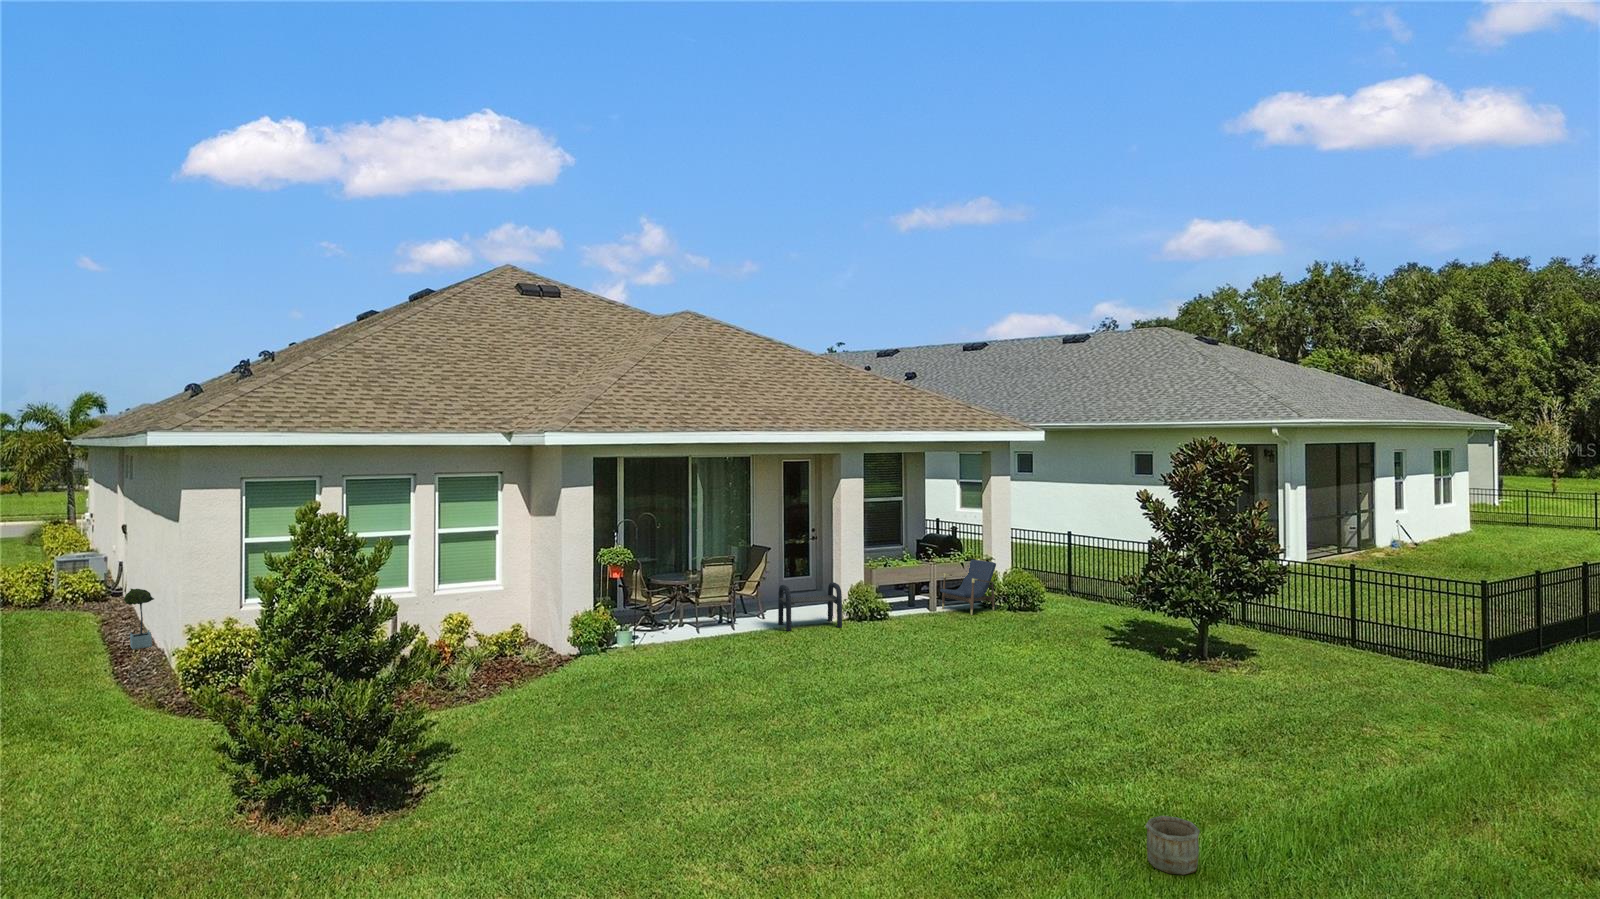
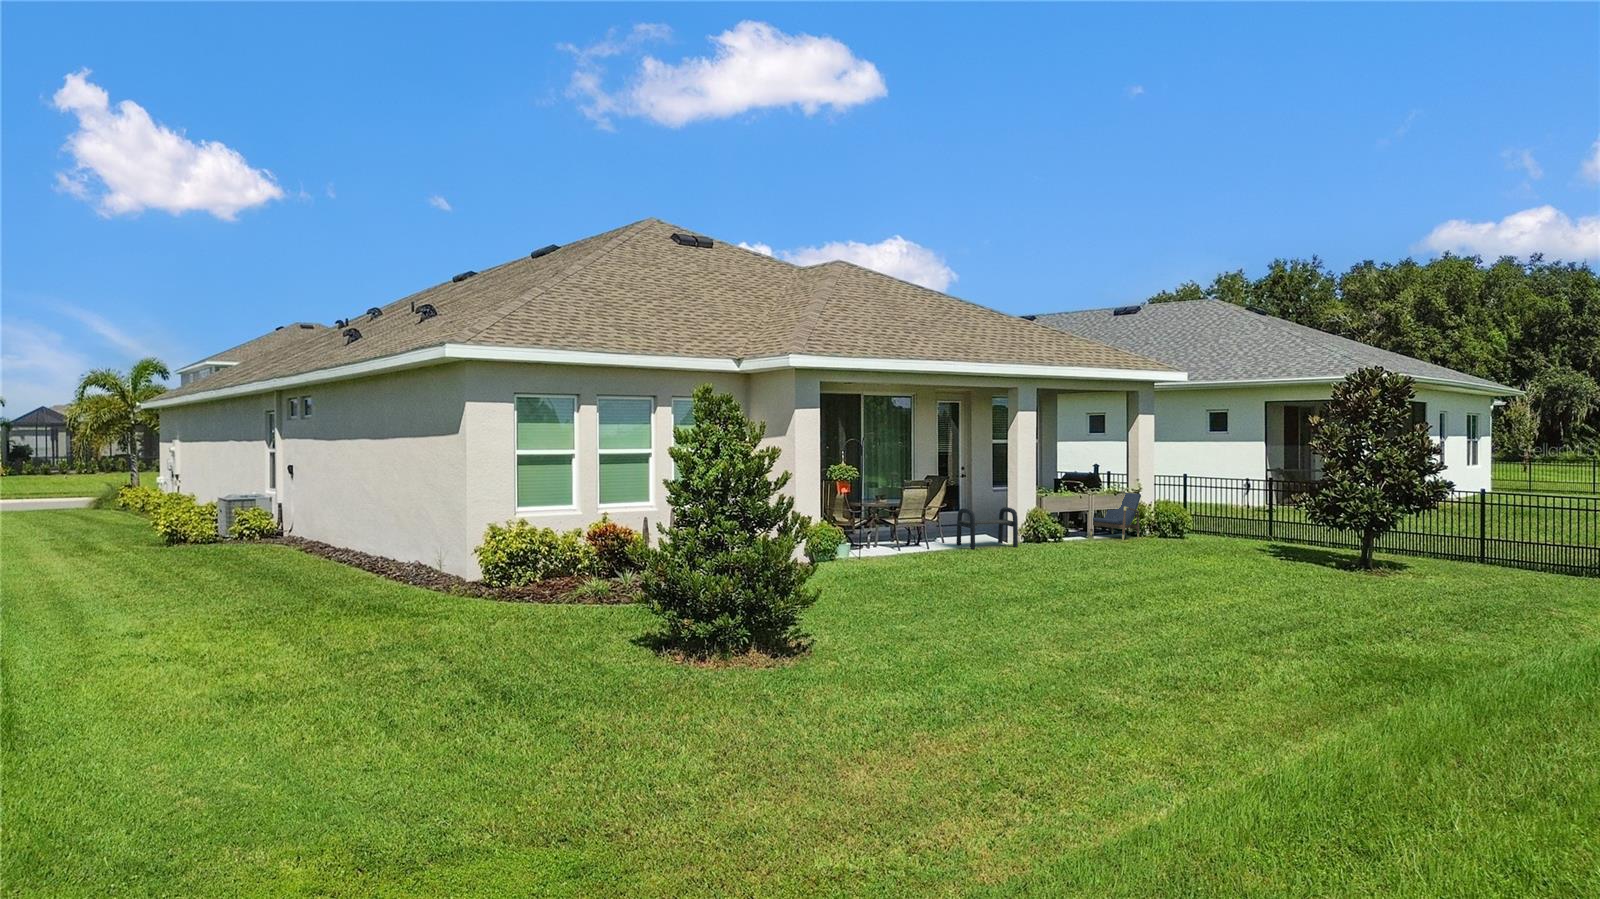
potted tree: present [124,589,154,649] -> none [370,502,395,558]
wooden bucket: present [1145,816,1200,875] -> none [1486,646,1540,688]

